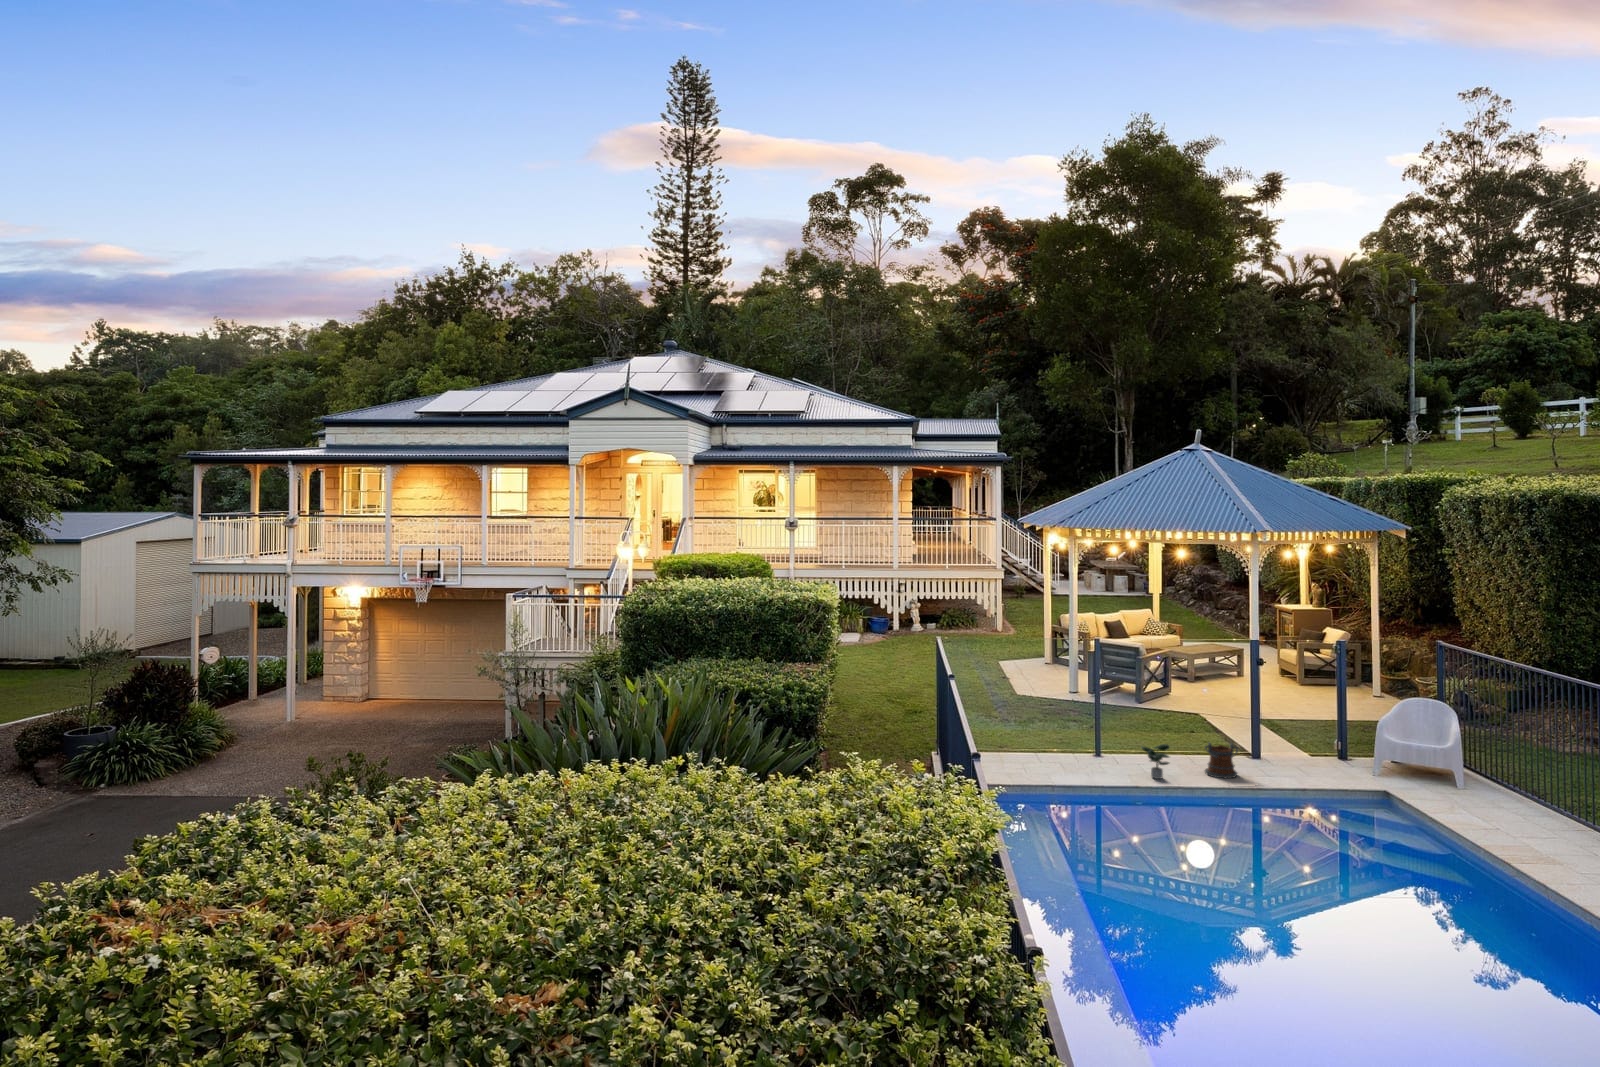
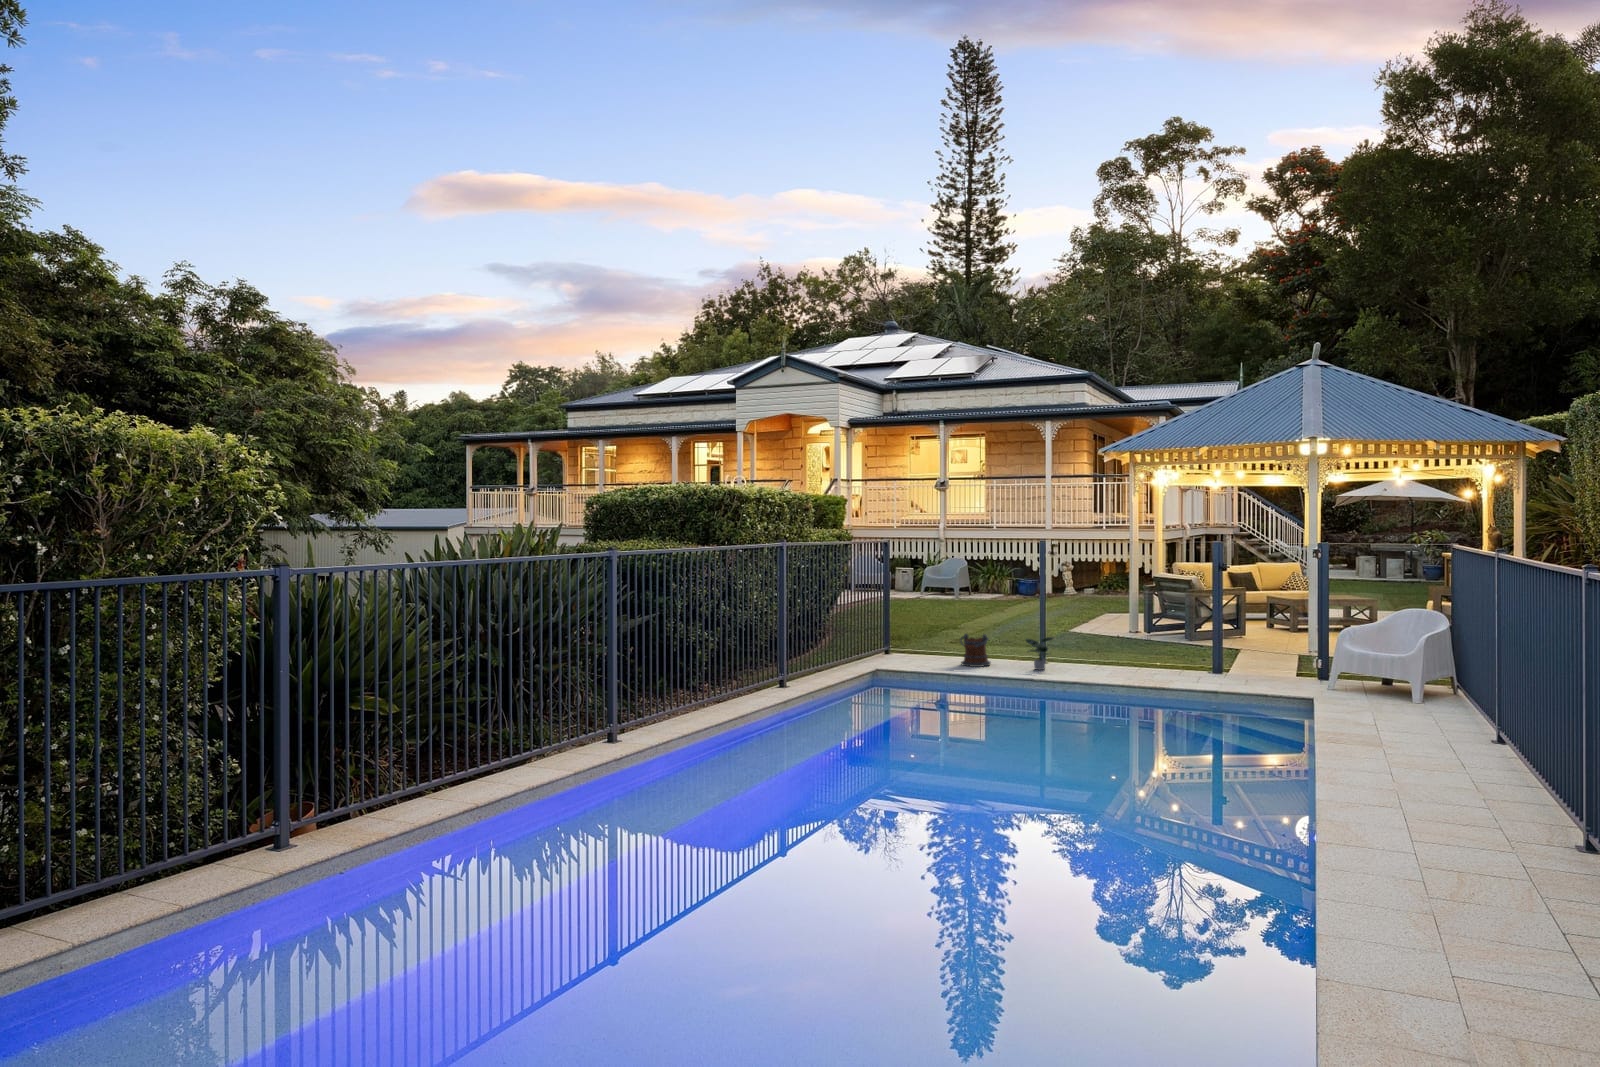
bucket: present [1205,743,1238,778] -> present [960,634,991,667]

